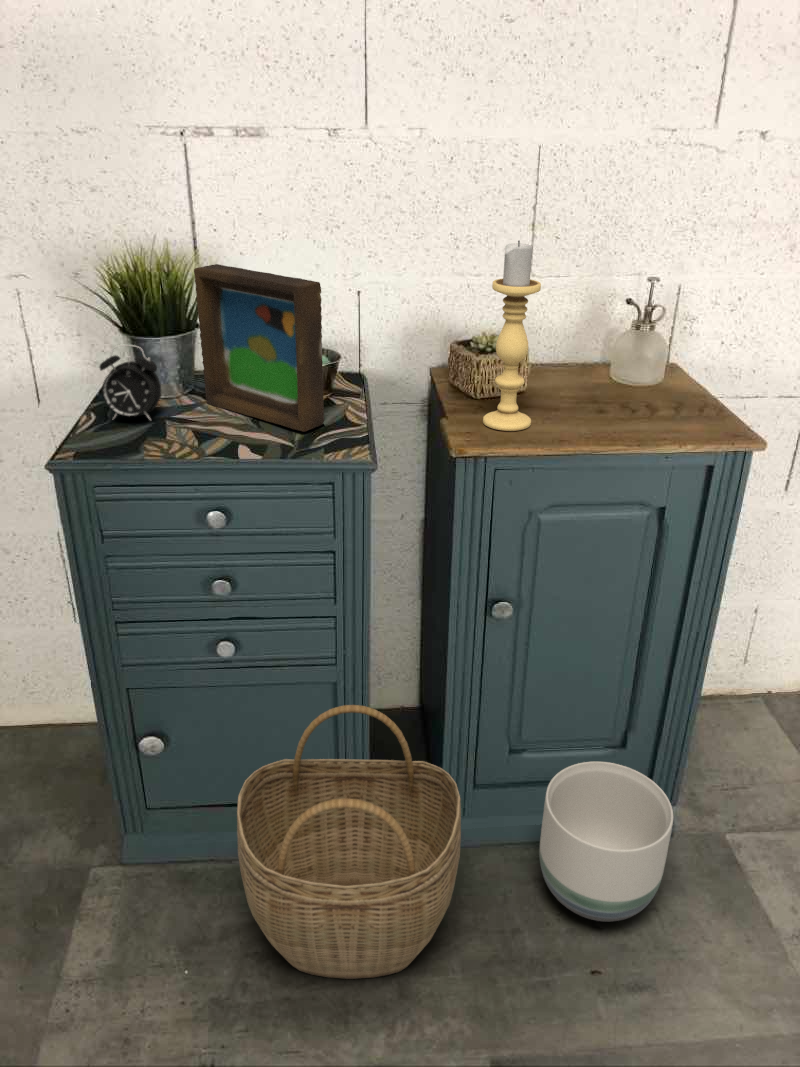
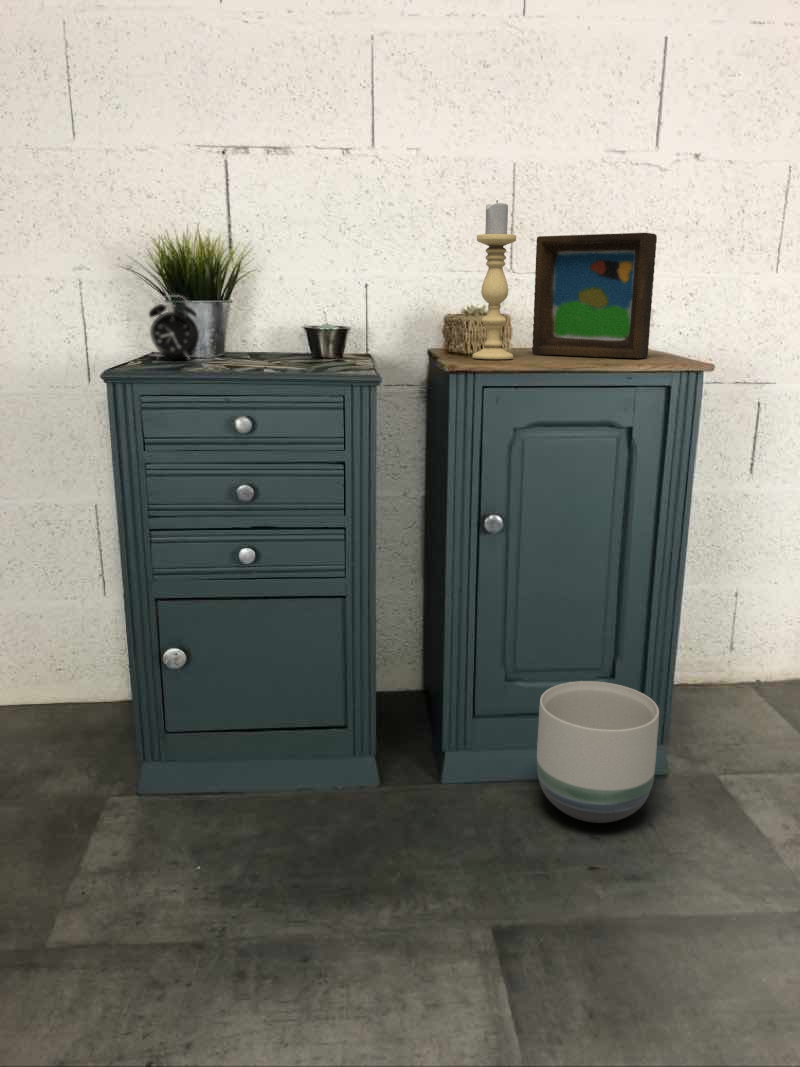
picture frame: present [194,264,324,432] -> present [532,233,657,359]
woven basket: present [237,705,461,979] -> none [253,603,461,865]

